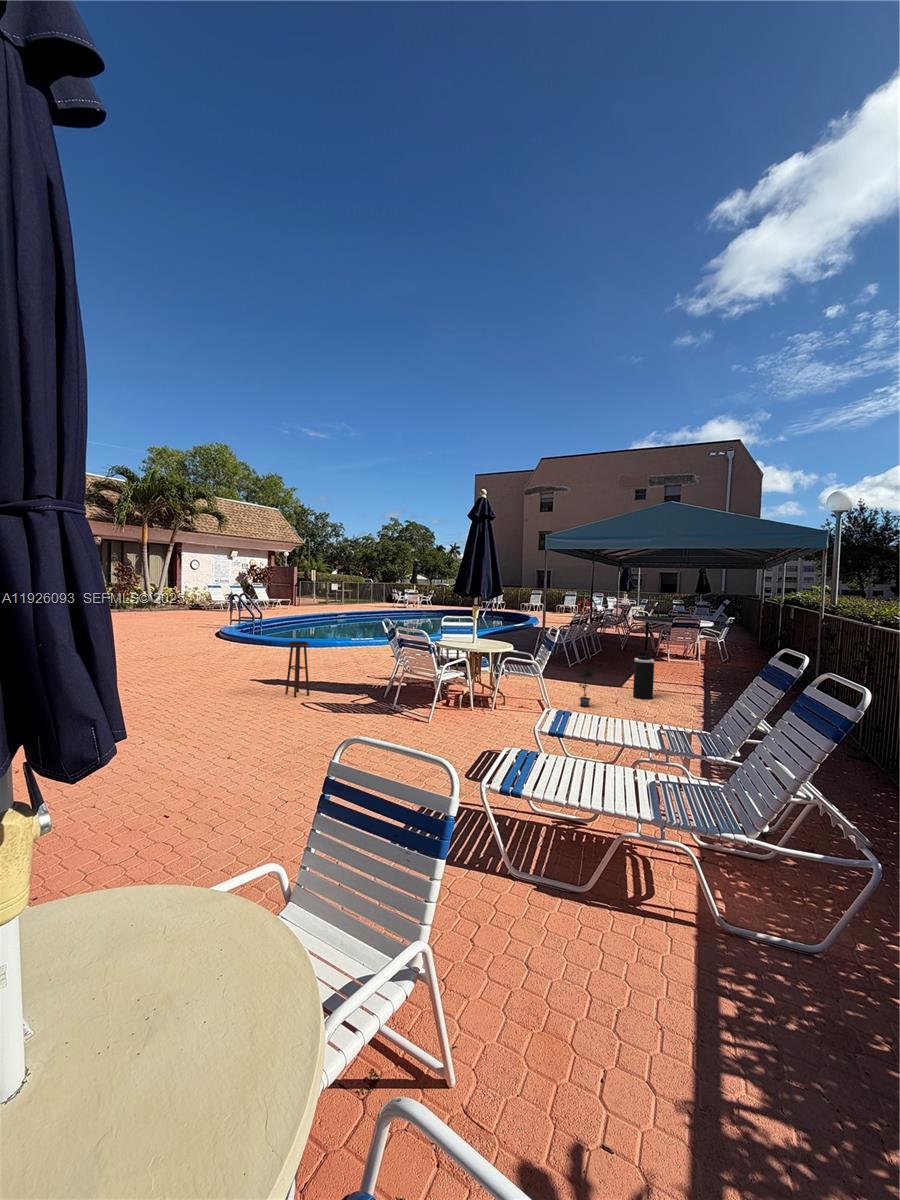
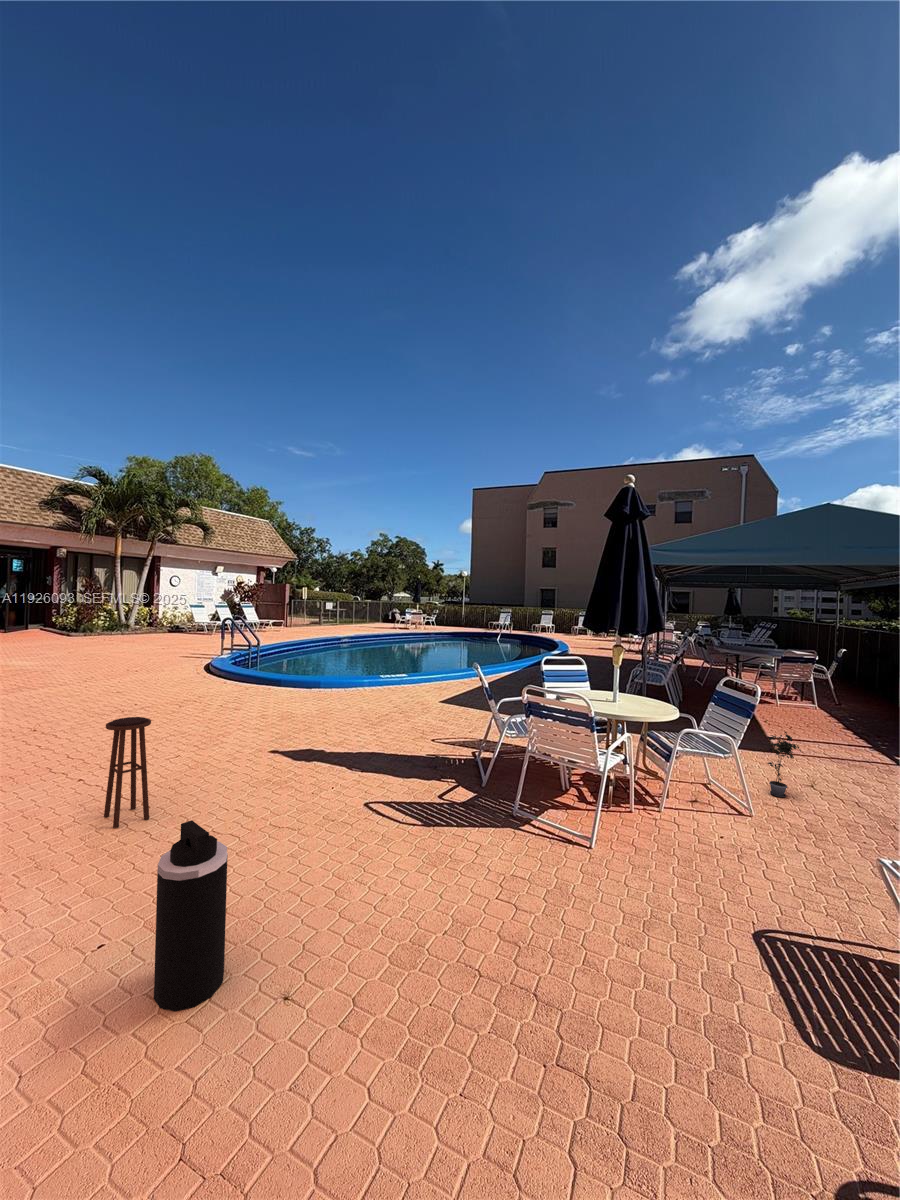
stool: present [285,641,309,697] -> present [104,717,151,828]
trash can: present [633,651,654,700] -> present [154,820,228,1011]

